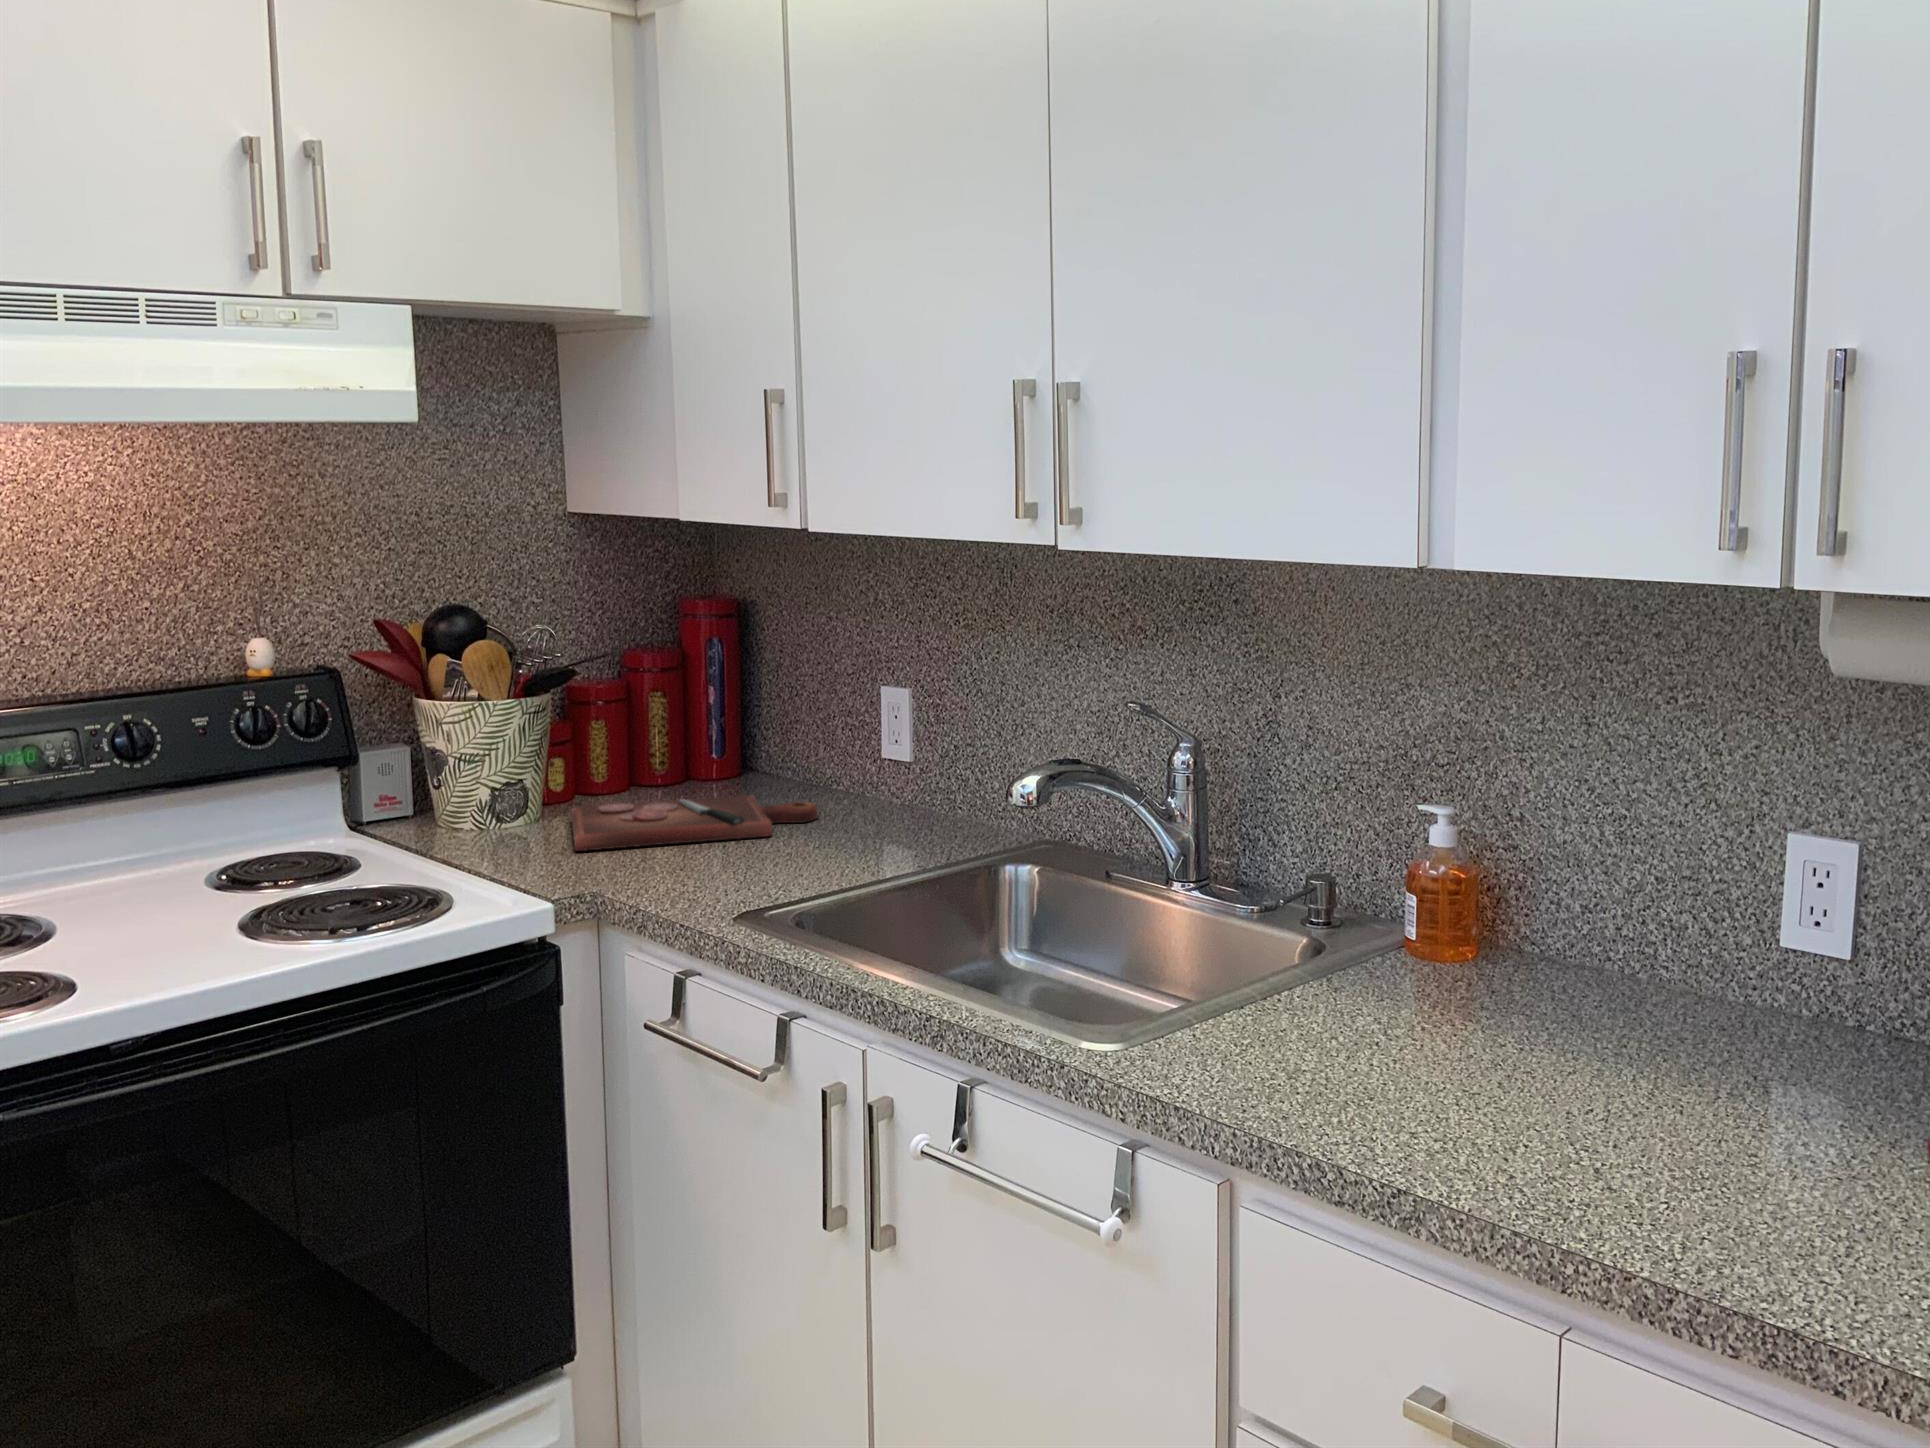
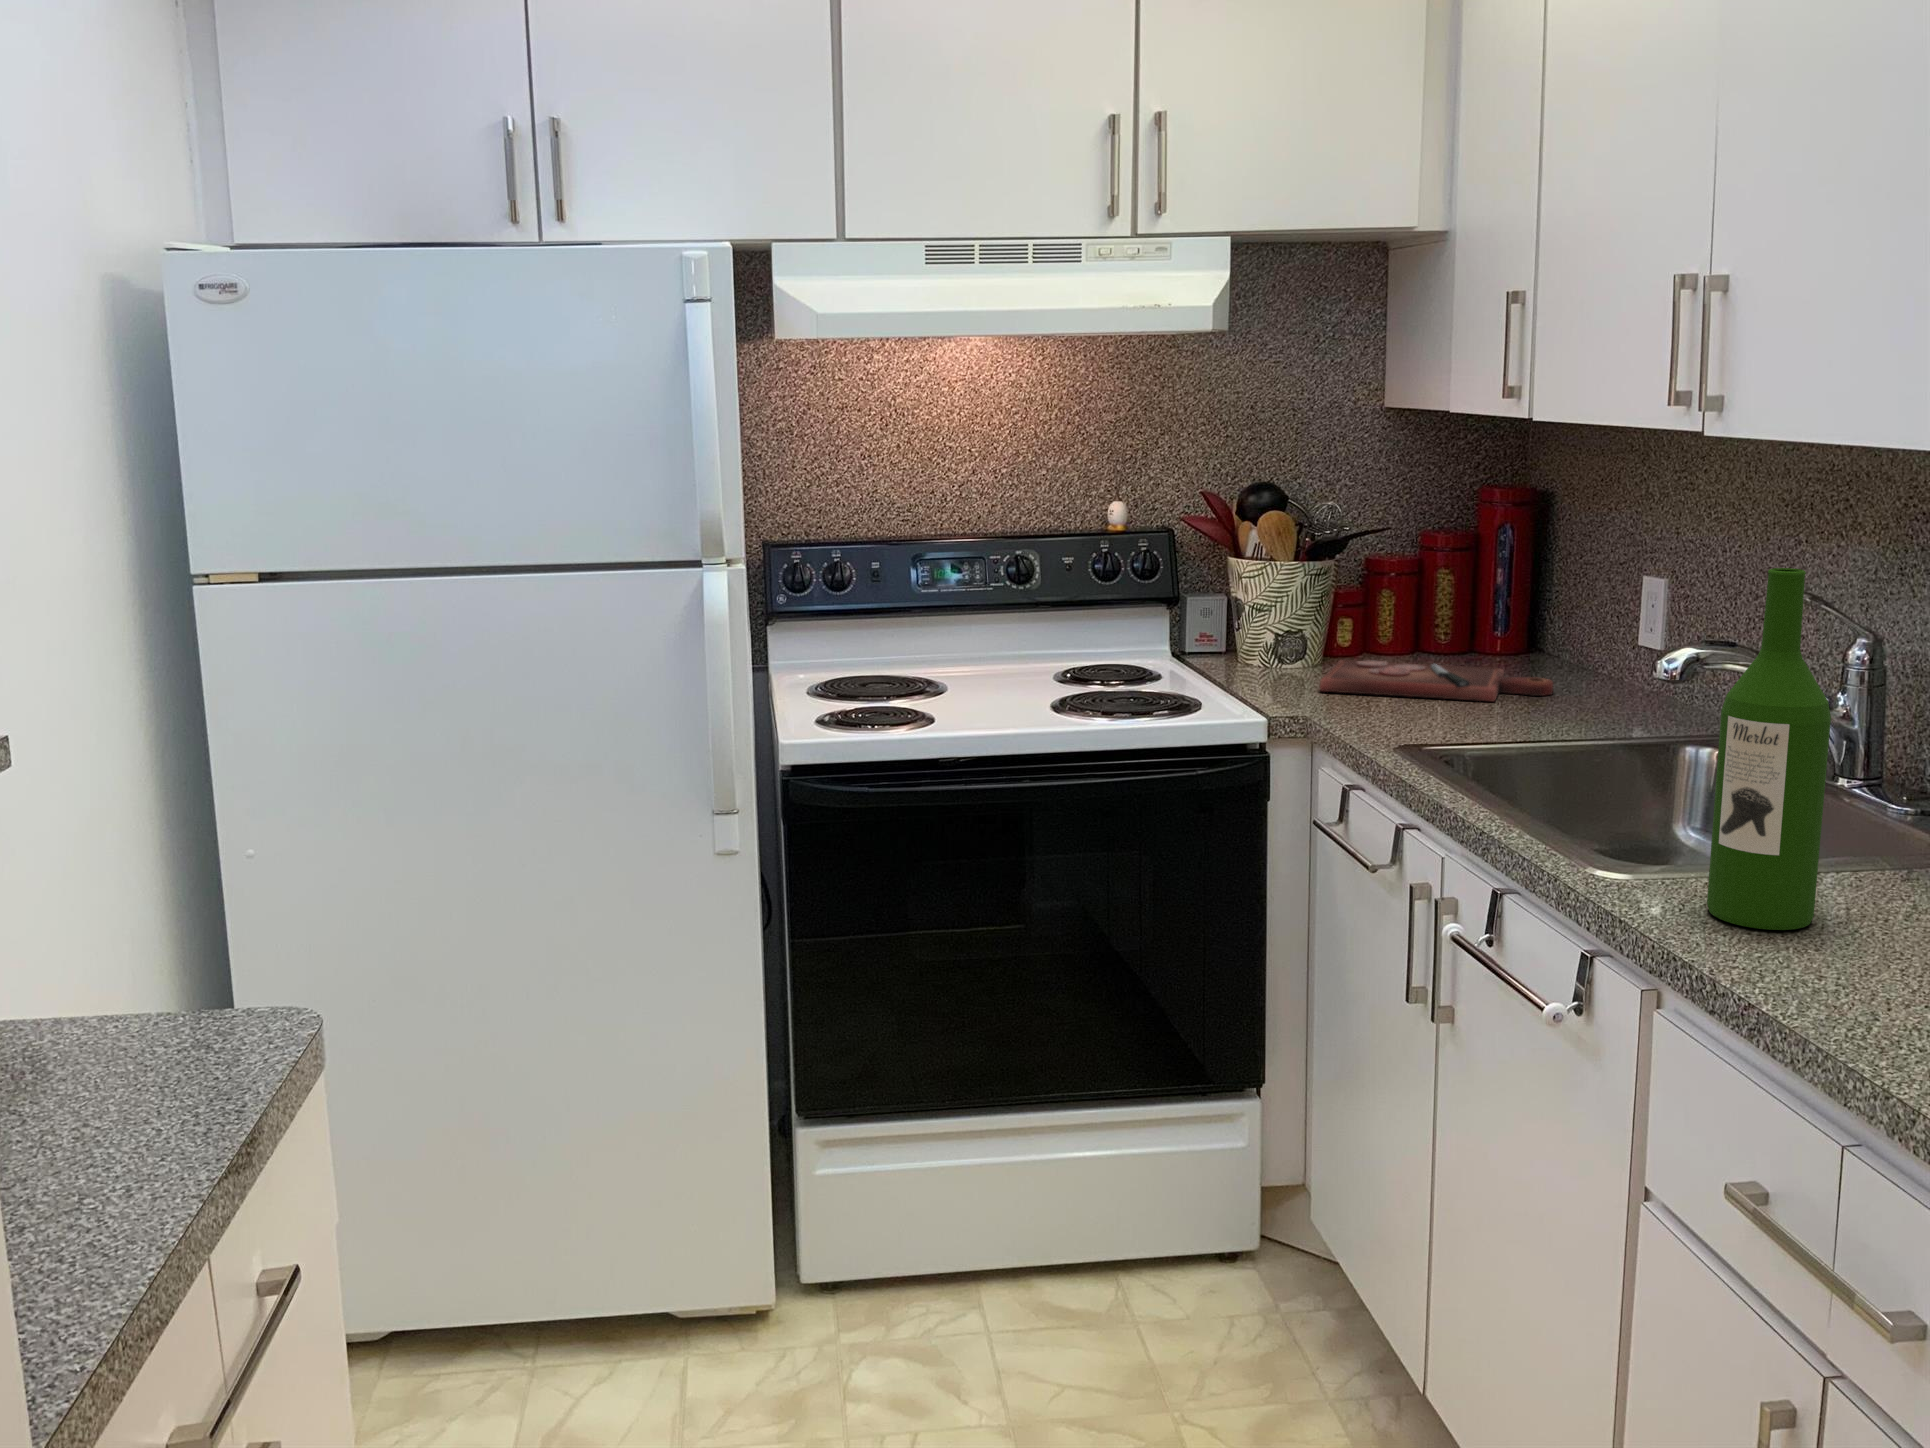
wine bottle: none [1229,693,1338,1083] -> present [1707,568,1831,930]

